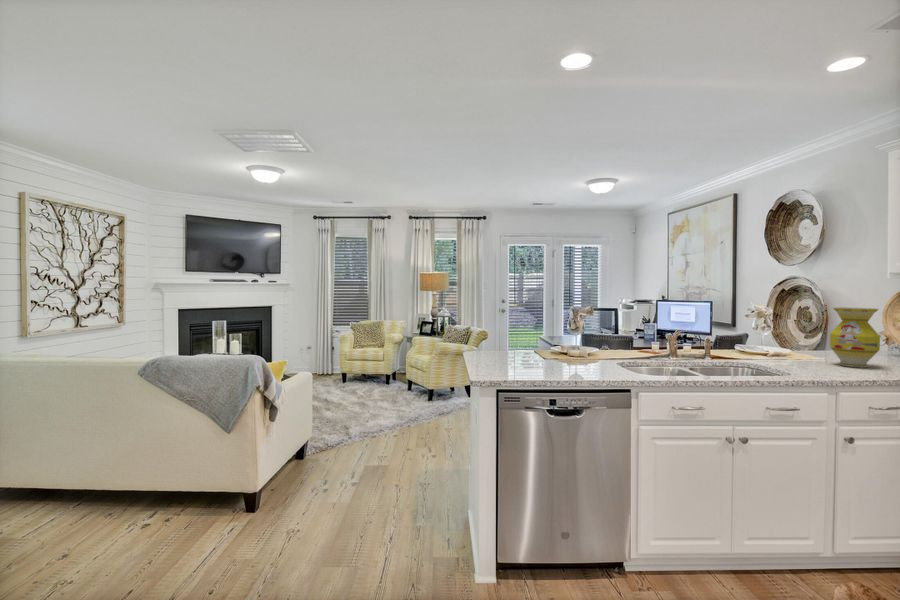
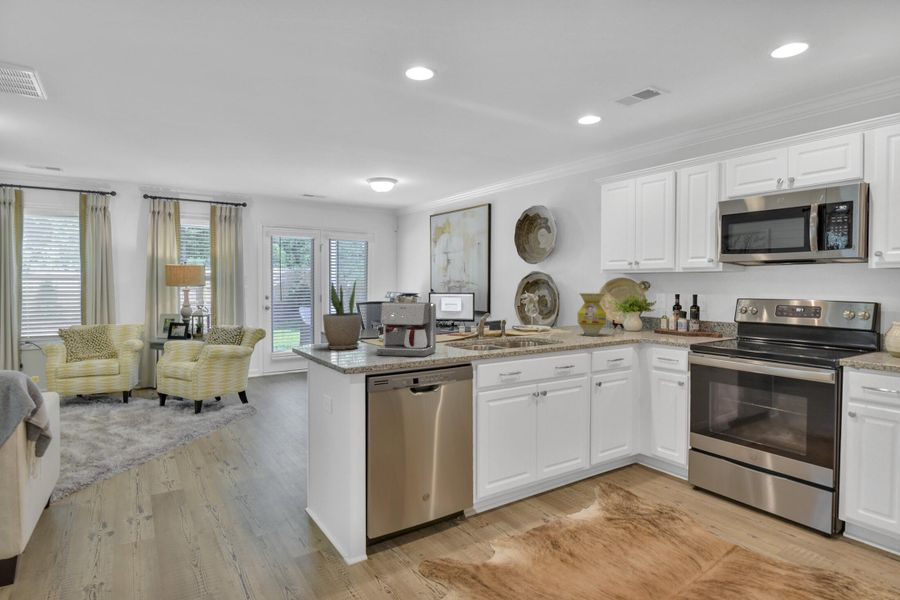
potted plant: none [484,287,522,360] -> present [323,281,362,350]
coffee maker: none [523,314,593,377] -> present [377,302,436,357]

